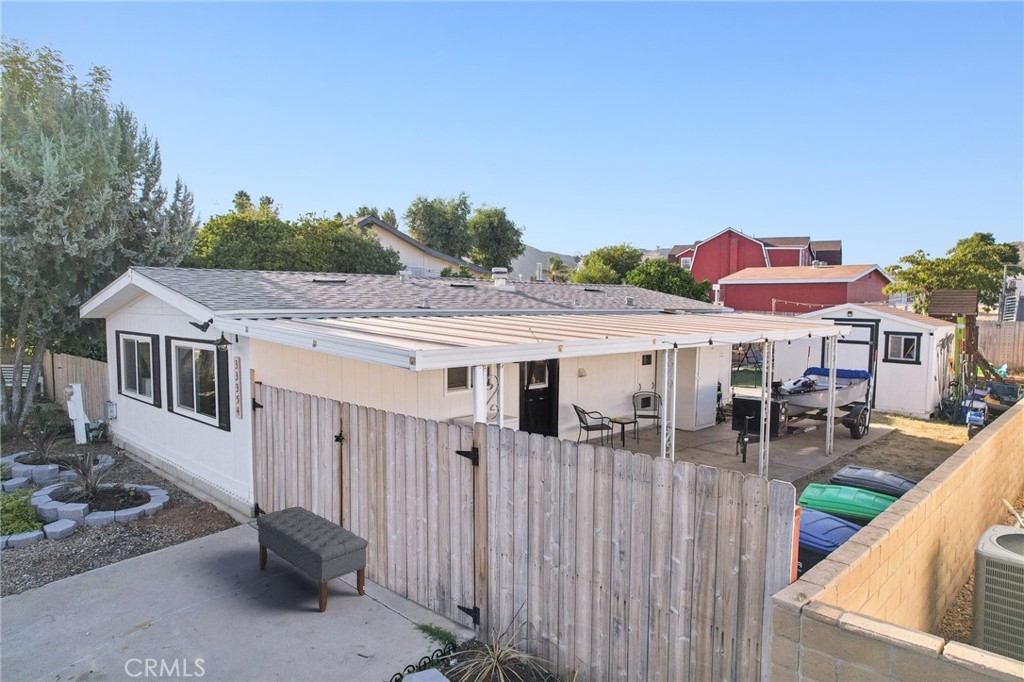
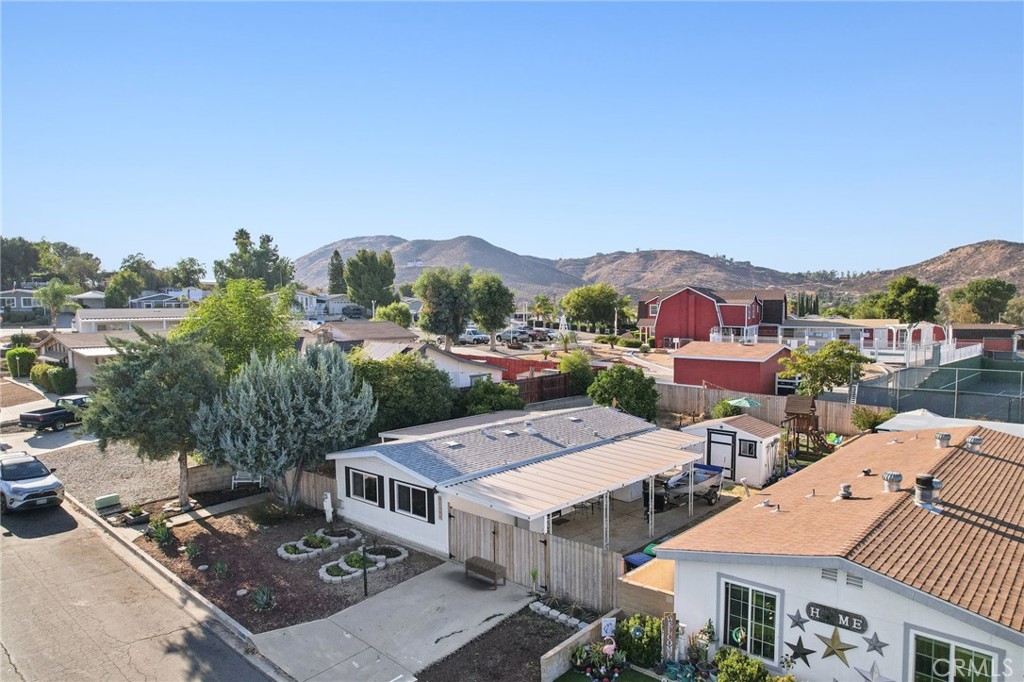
potted plant: none [395,531,467,643] -> present [530,569,538,596]

